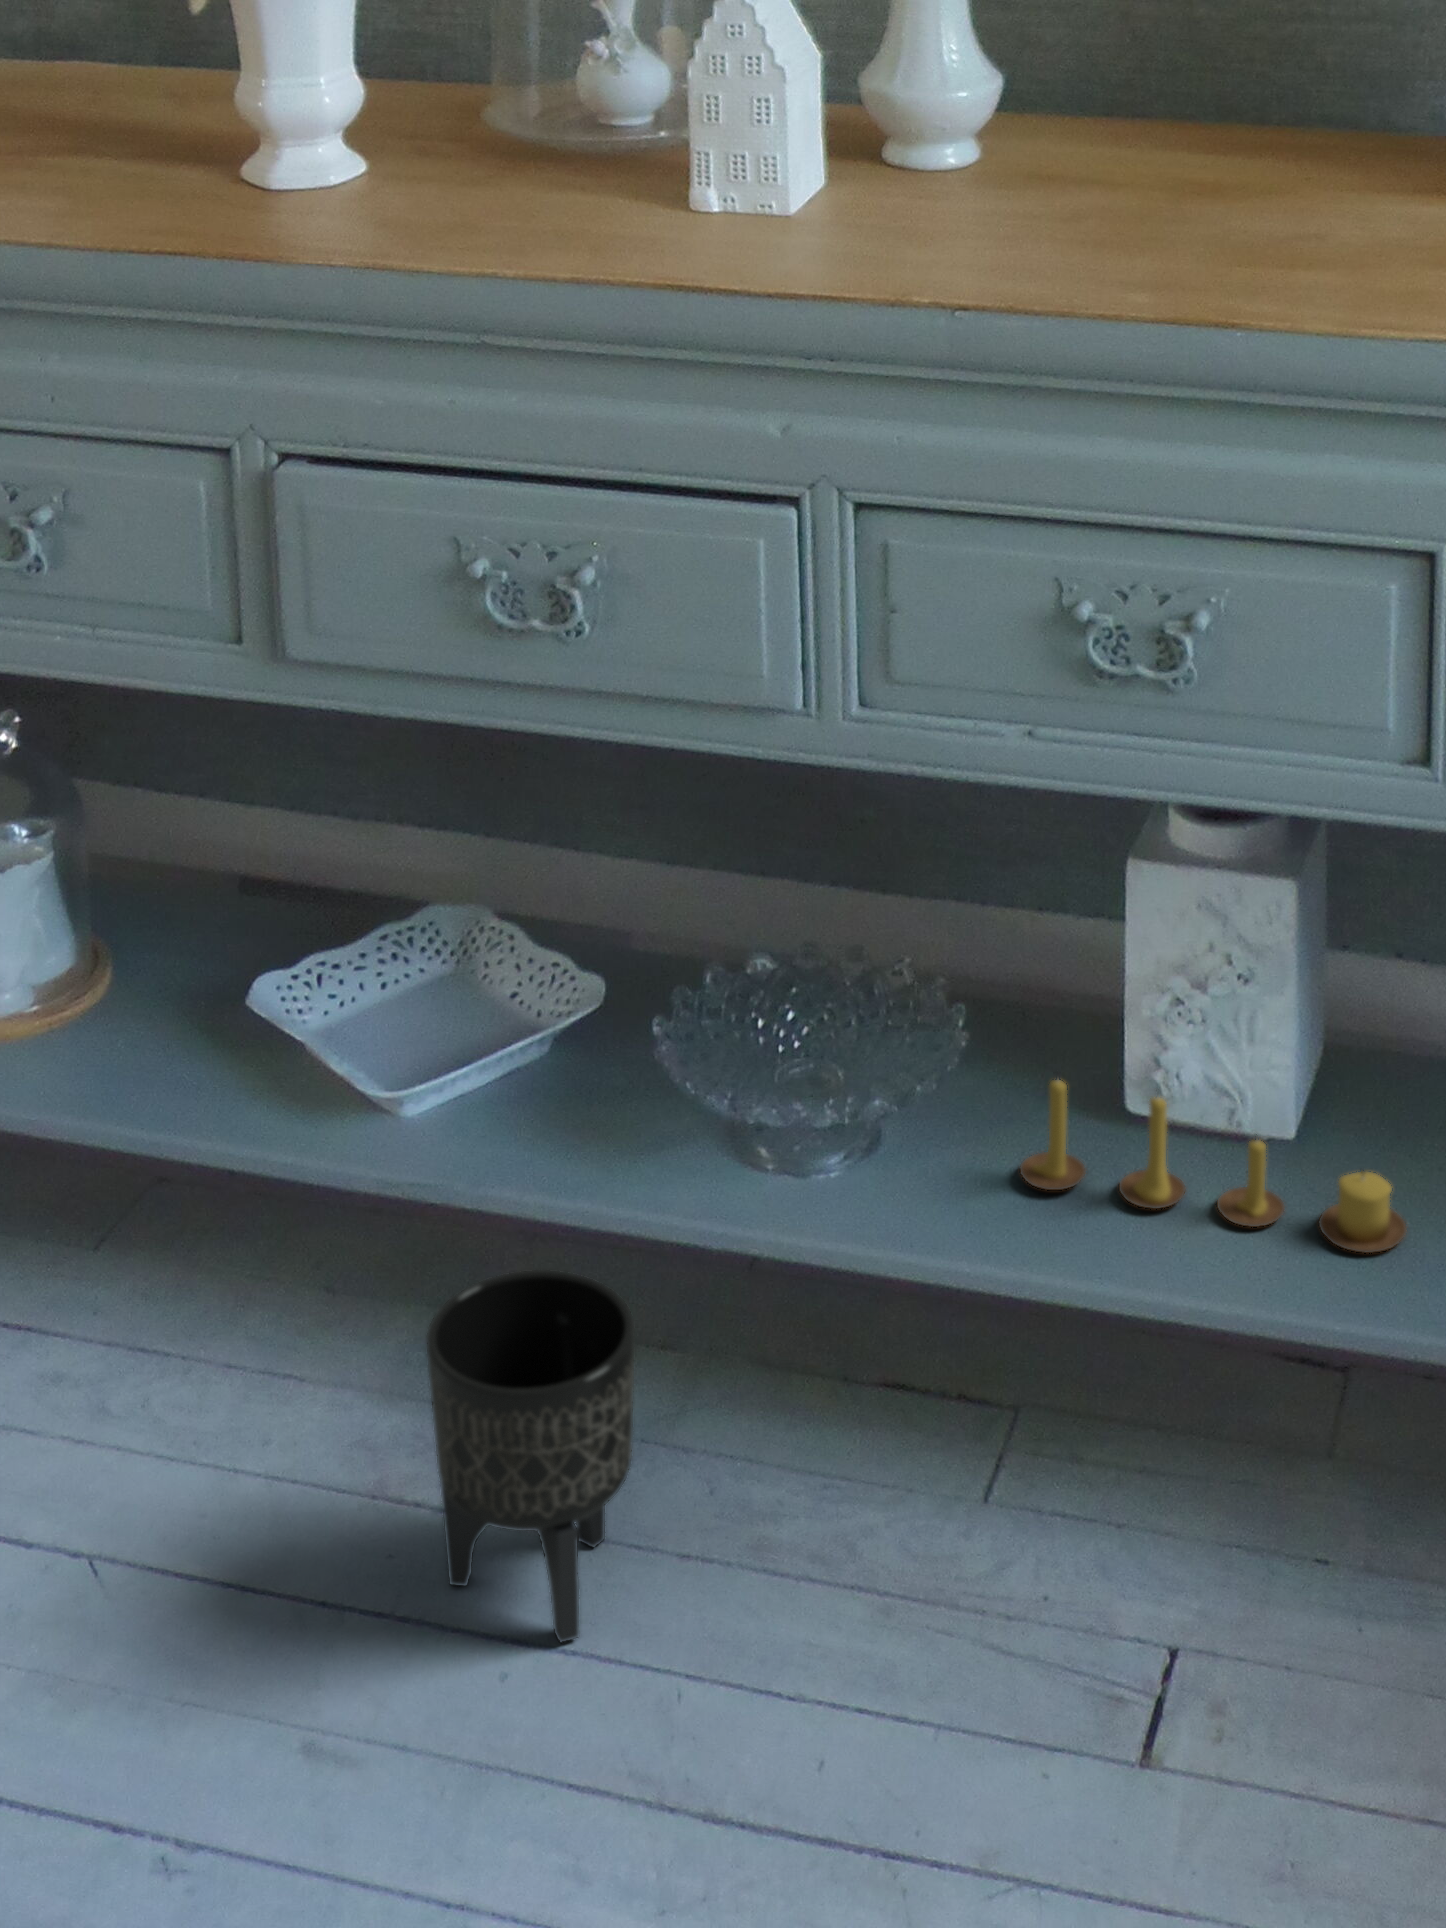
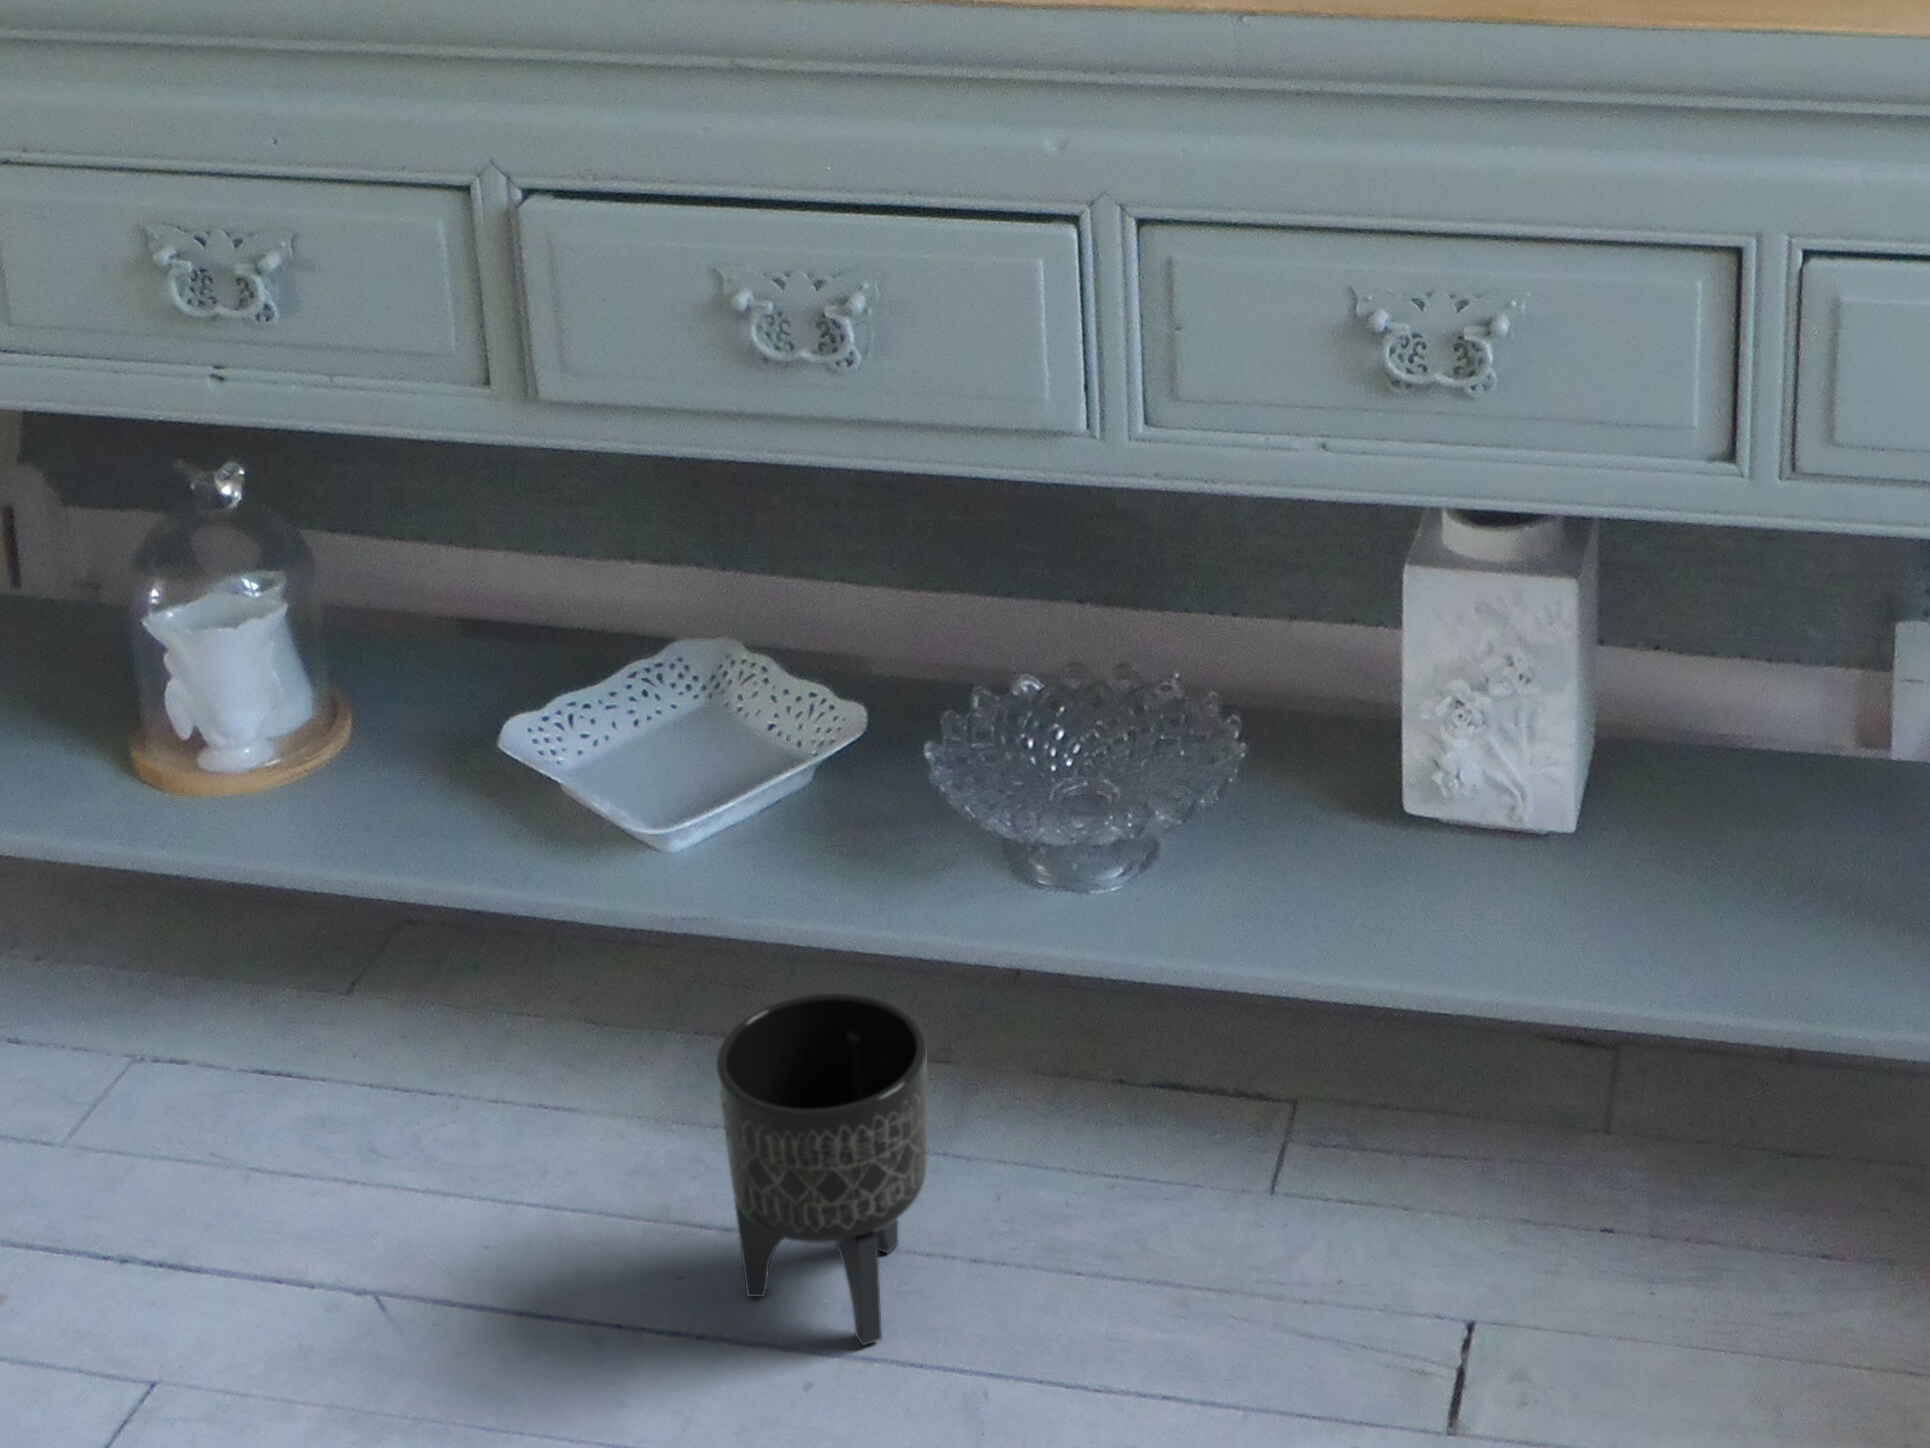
candle: present [1020,1079,1406,1253] -> none [1303,776,1693,938]

